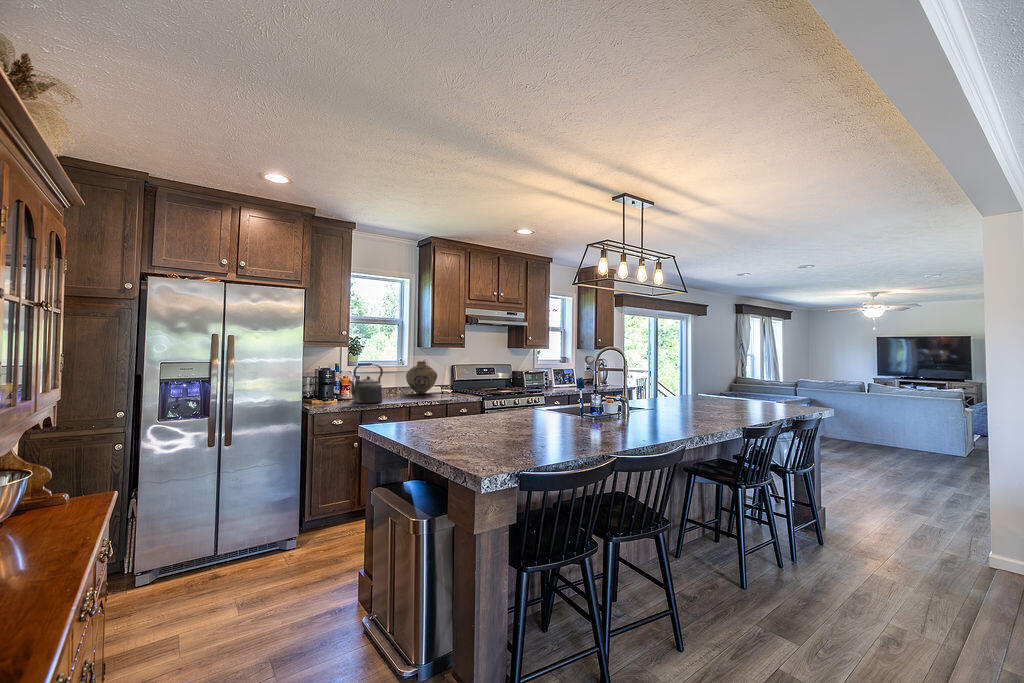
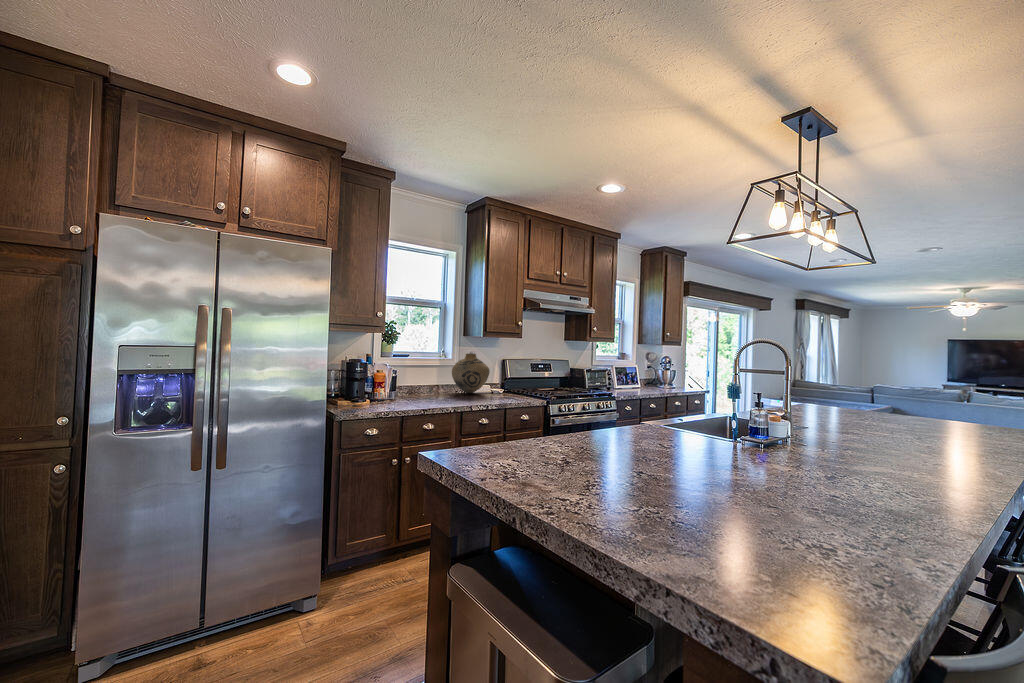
kettle: present [349,364,383,403] -> none [384,356,427,406]

